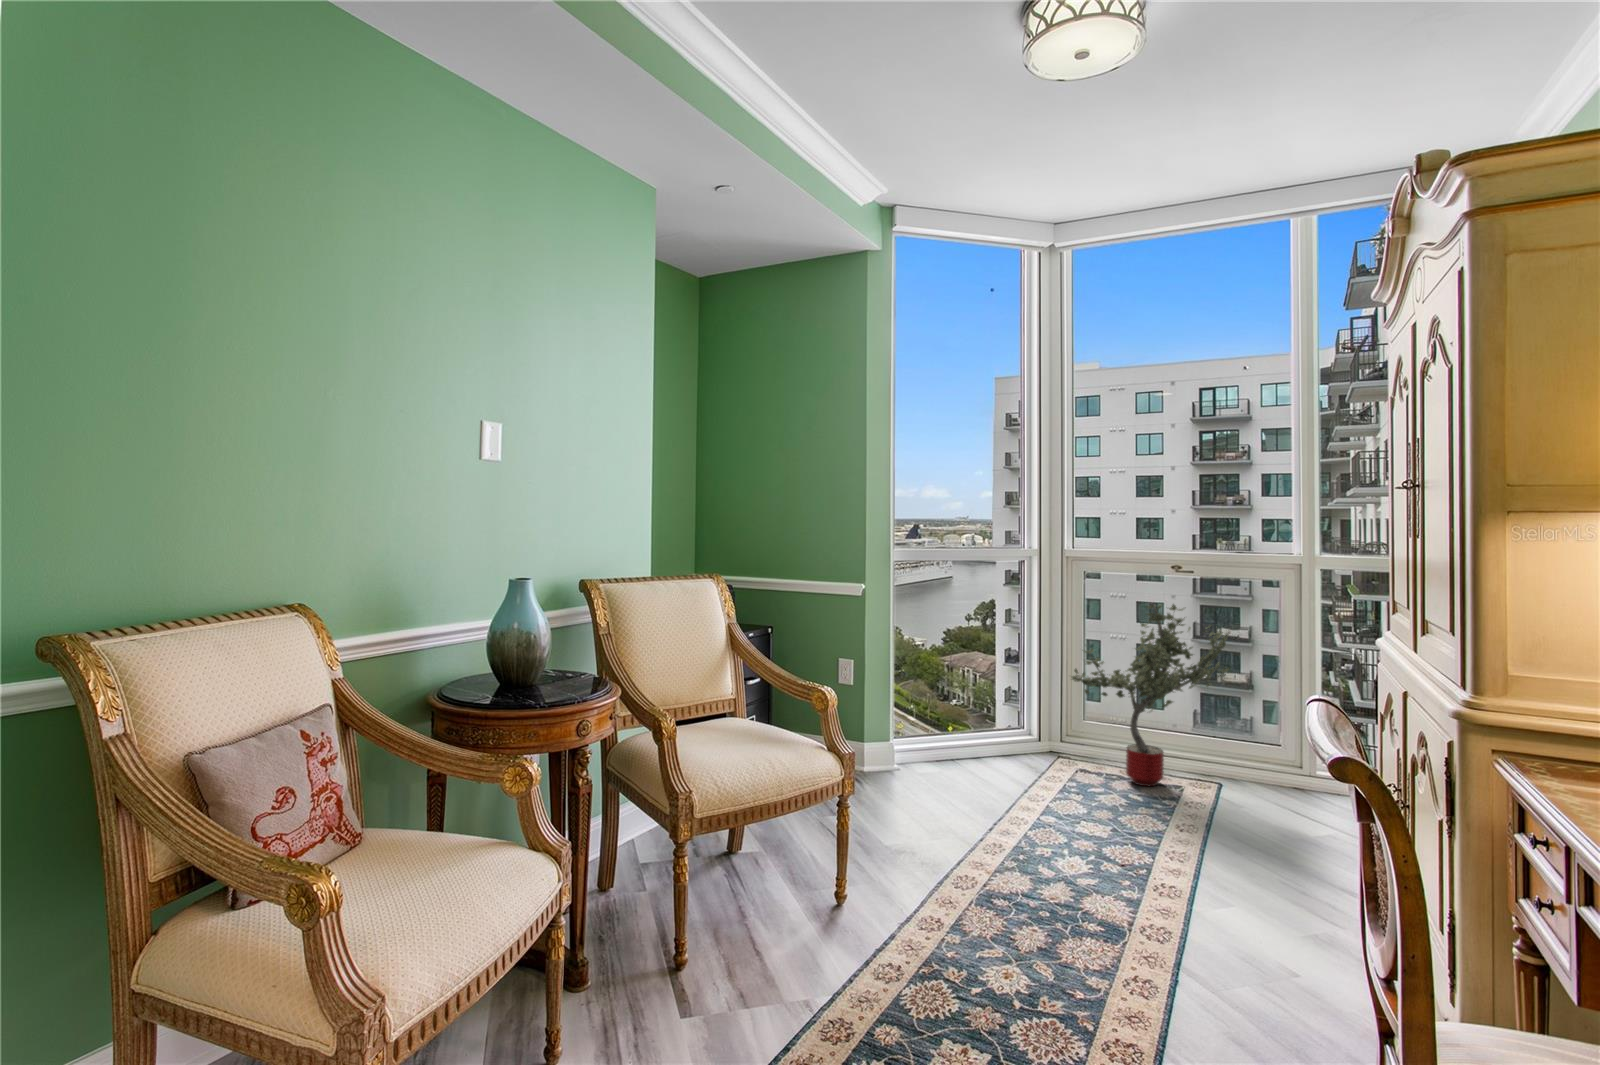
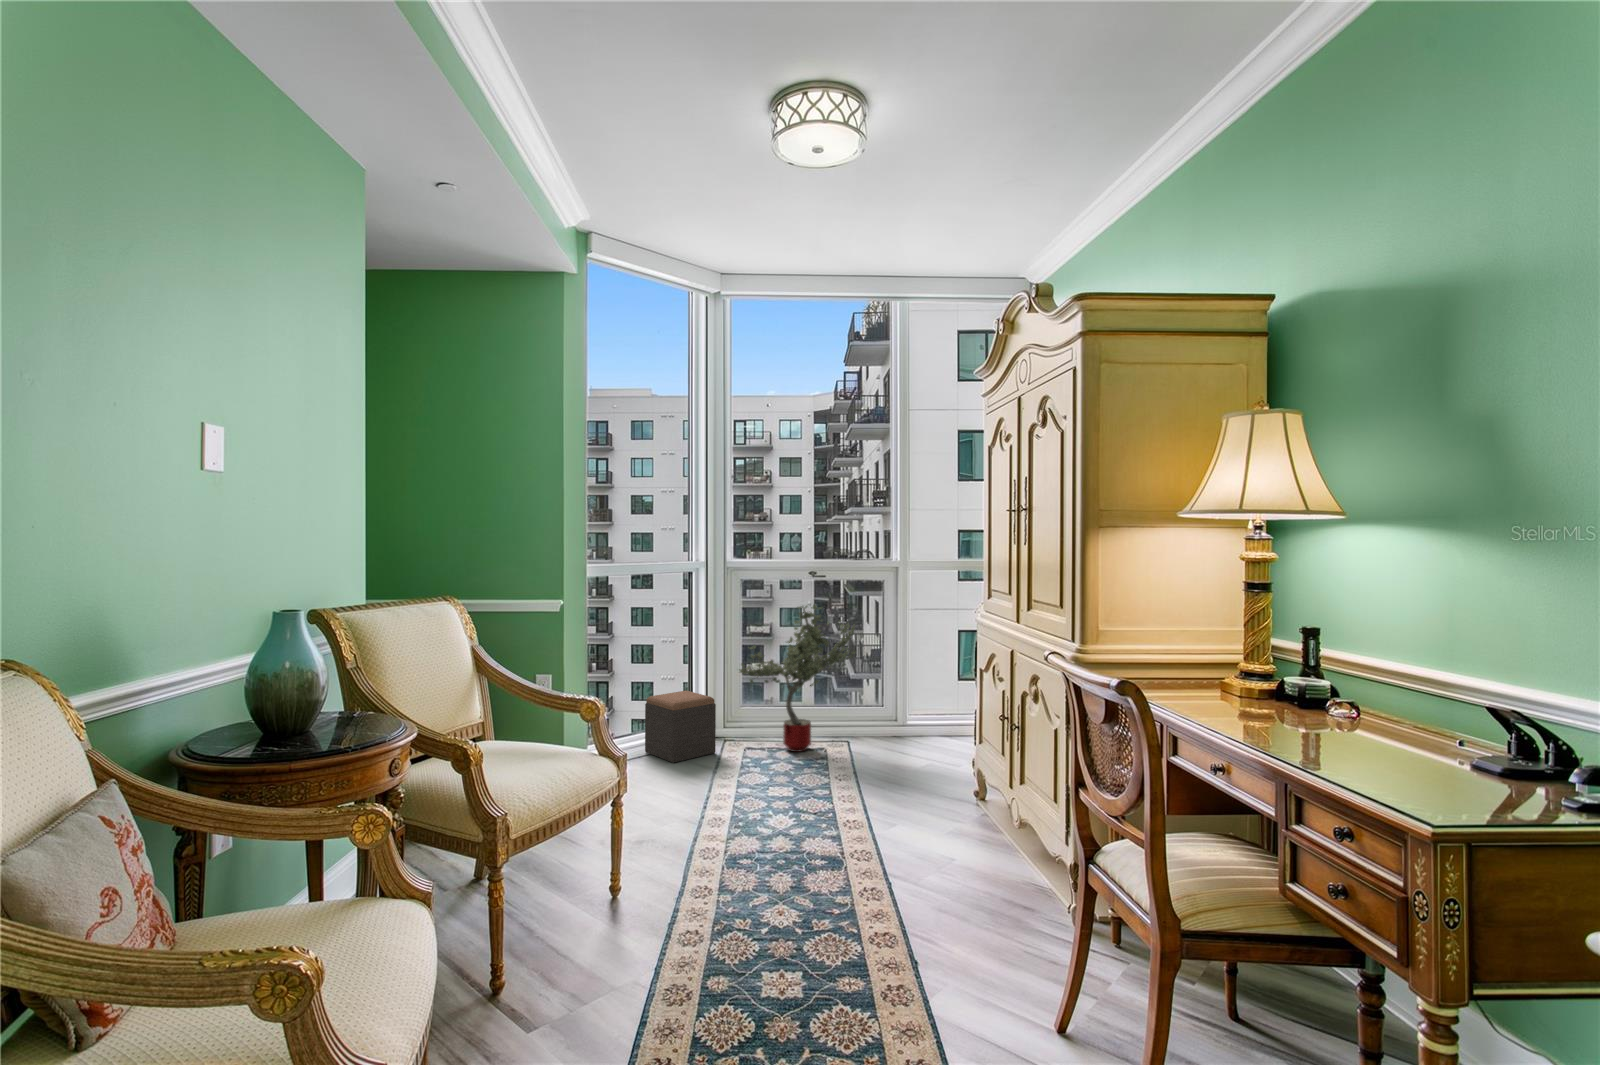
footstool: none [961,693,1040,773] -> present [645,691,716,763]

